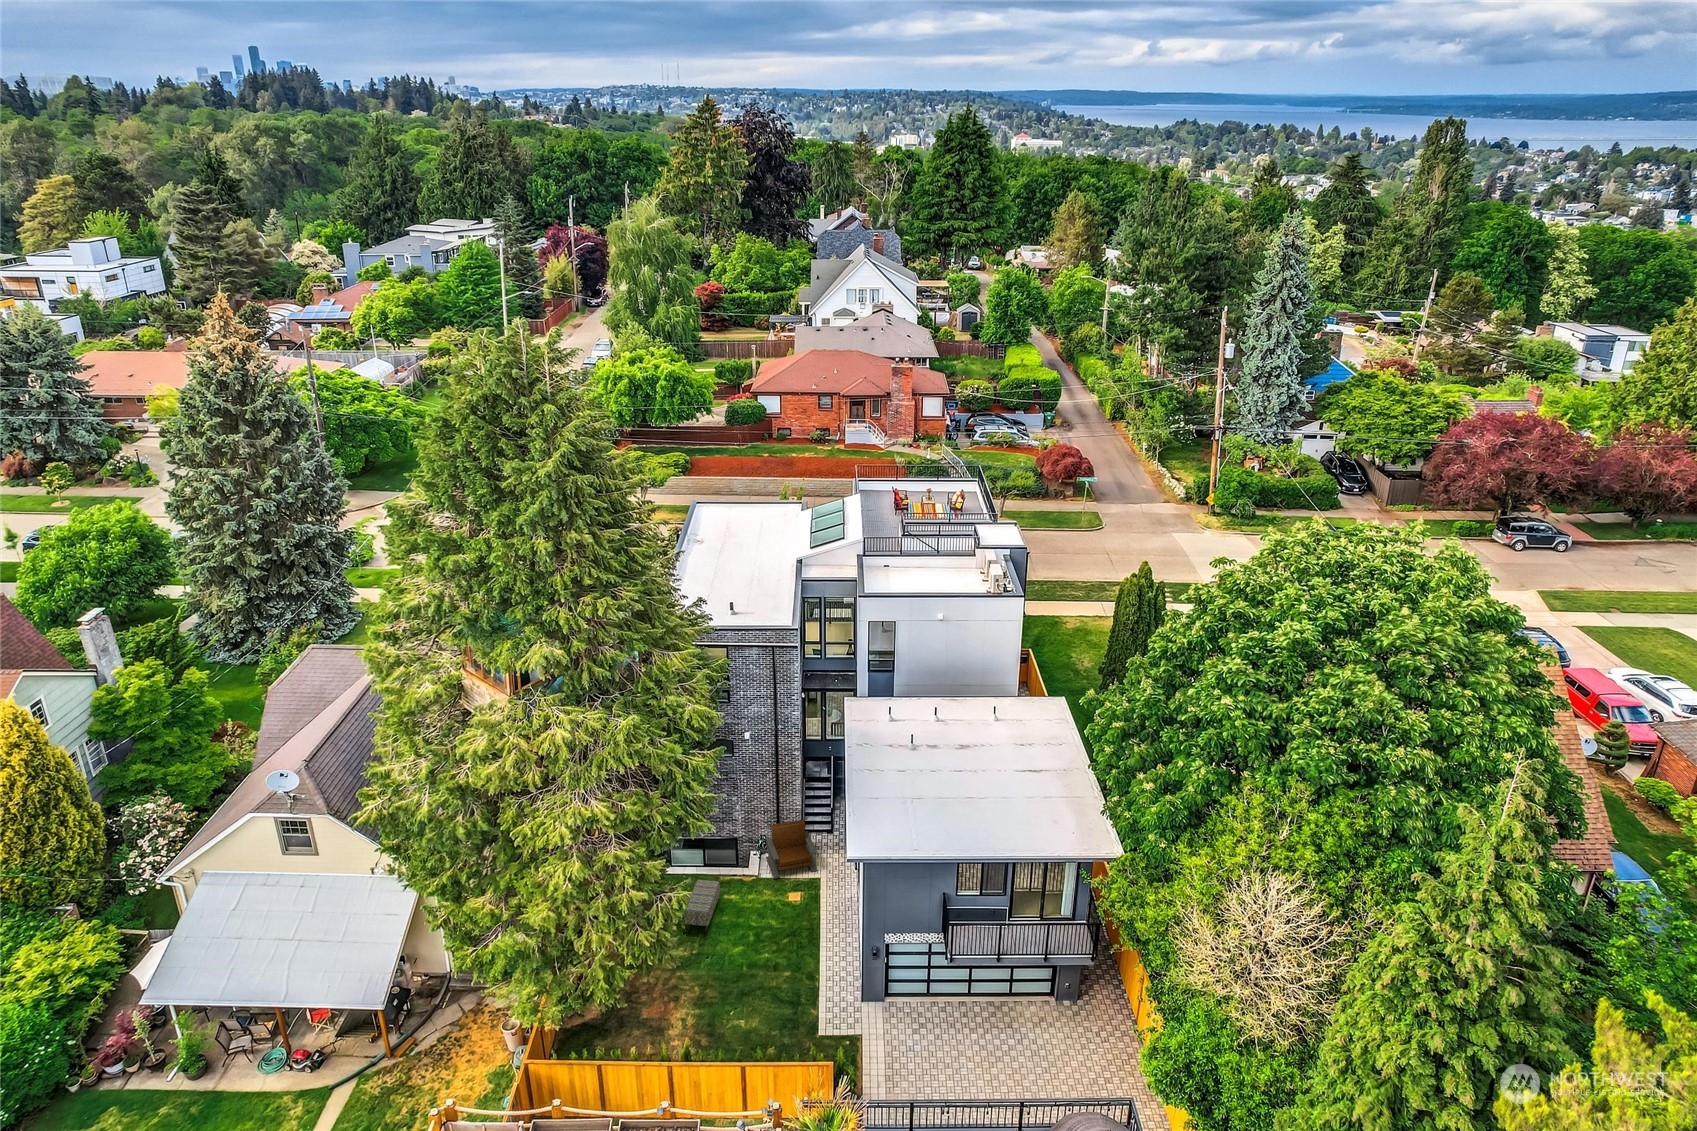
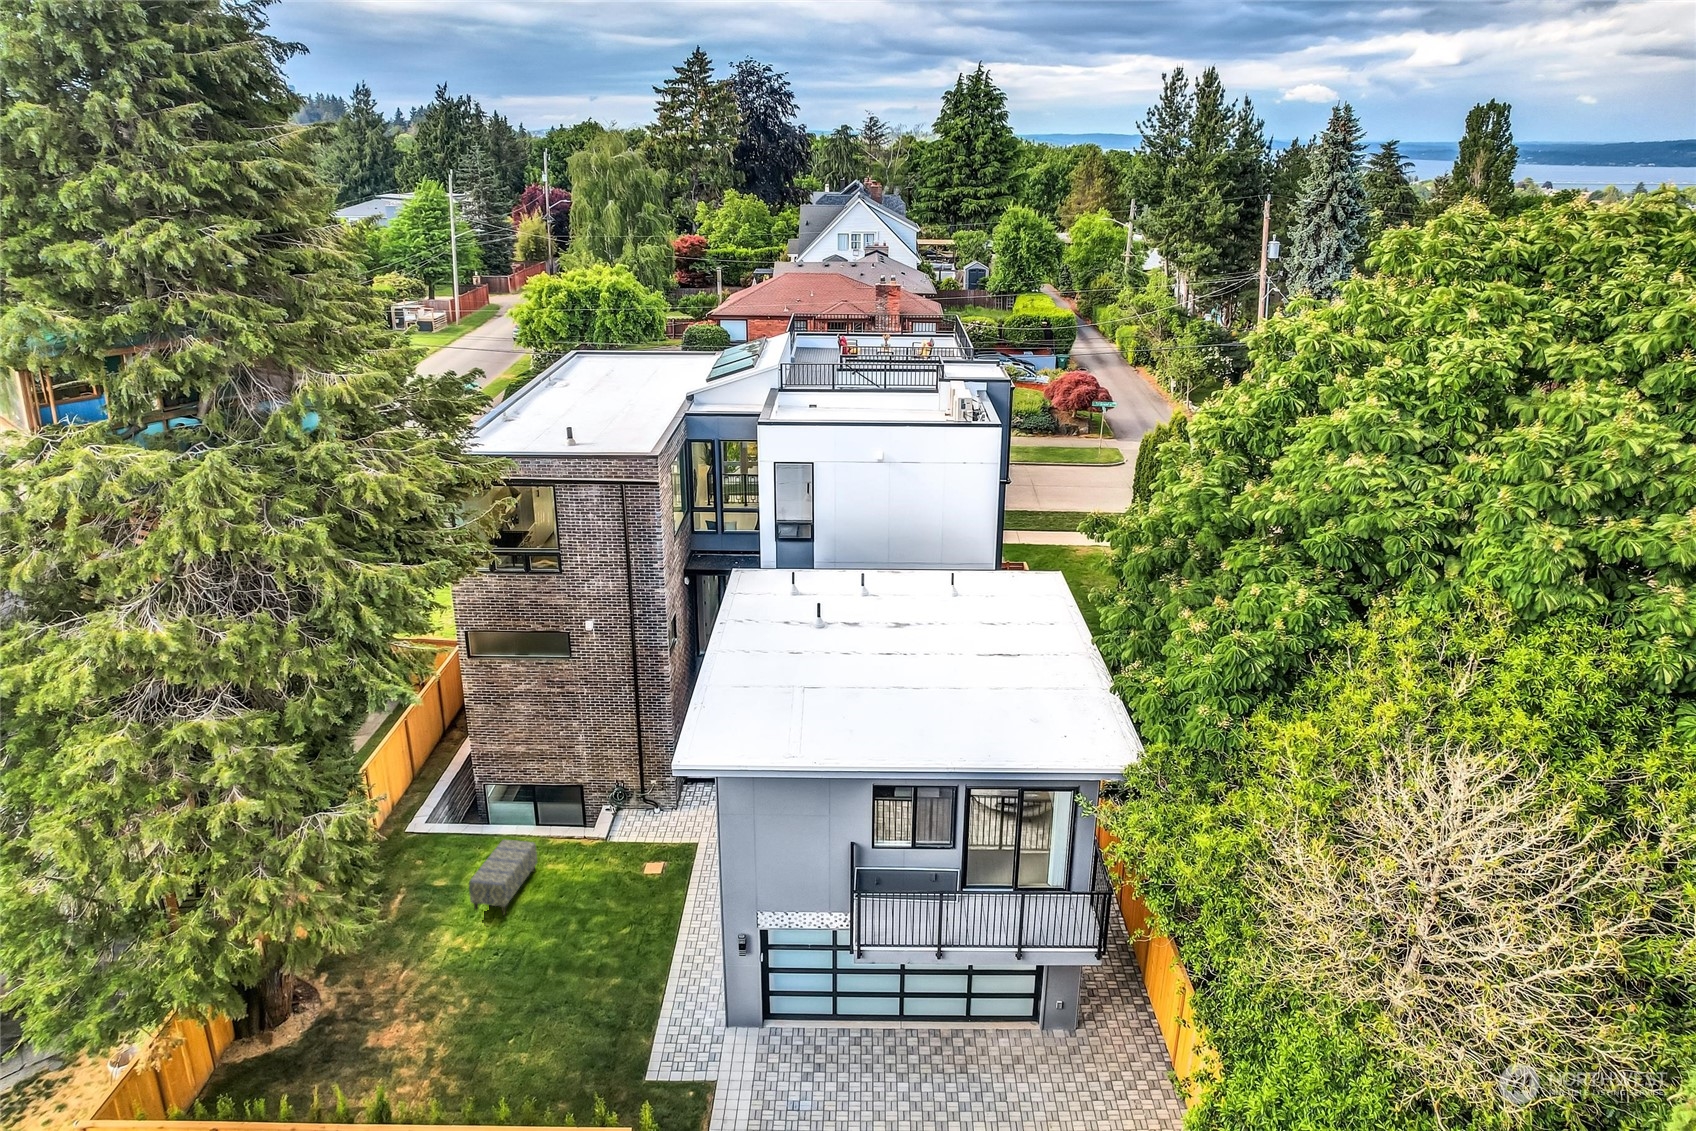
lounge chair: present [765,820,817,879] -> none [618,758,691,843]

